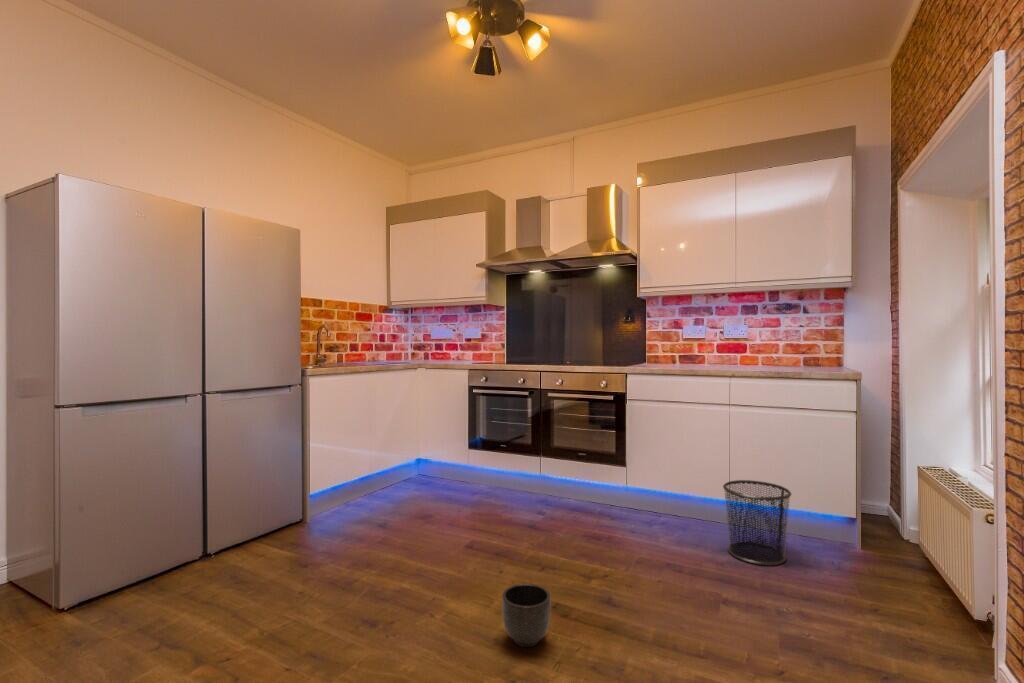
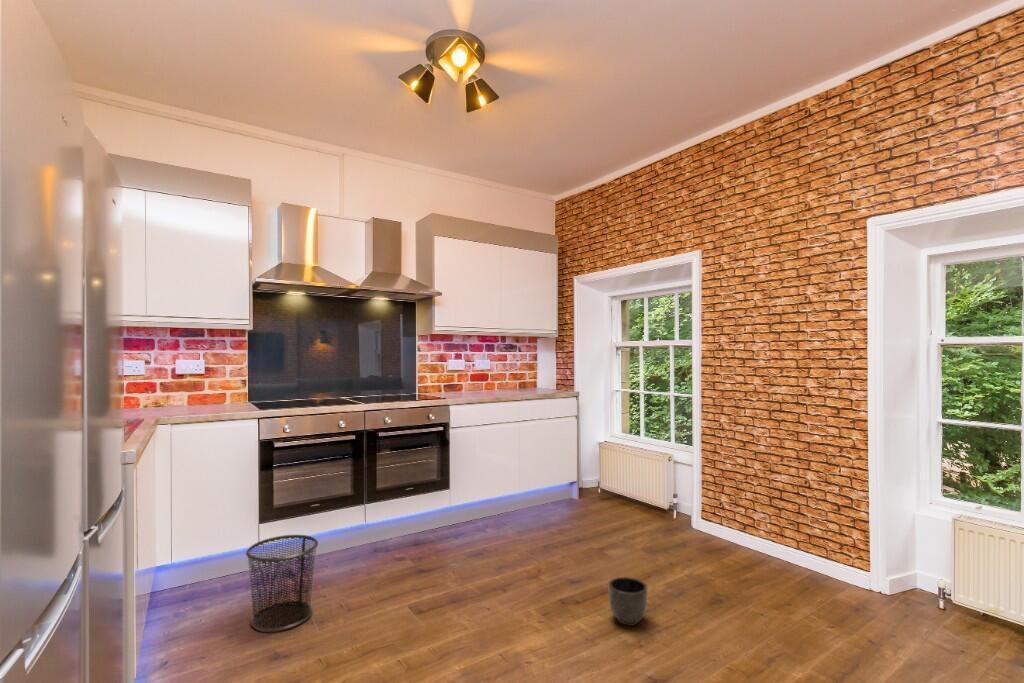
waste bin: present [723,480,791,565] -> present [246,535,318,632]

